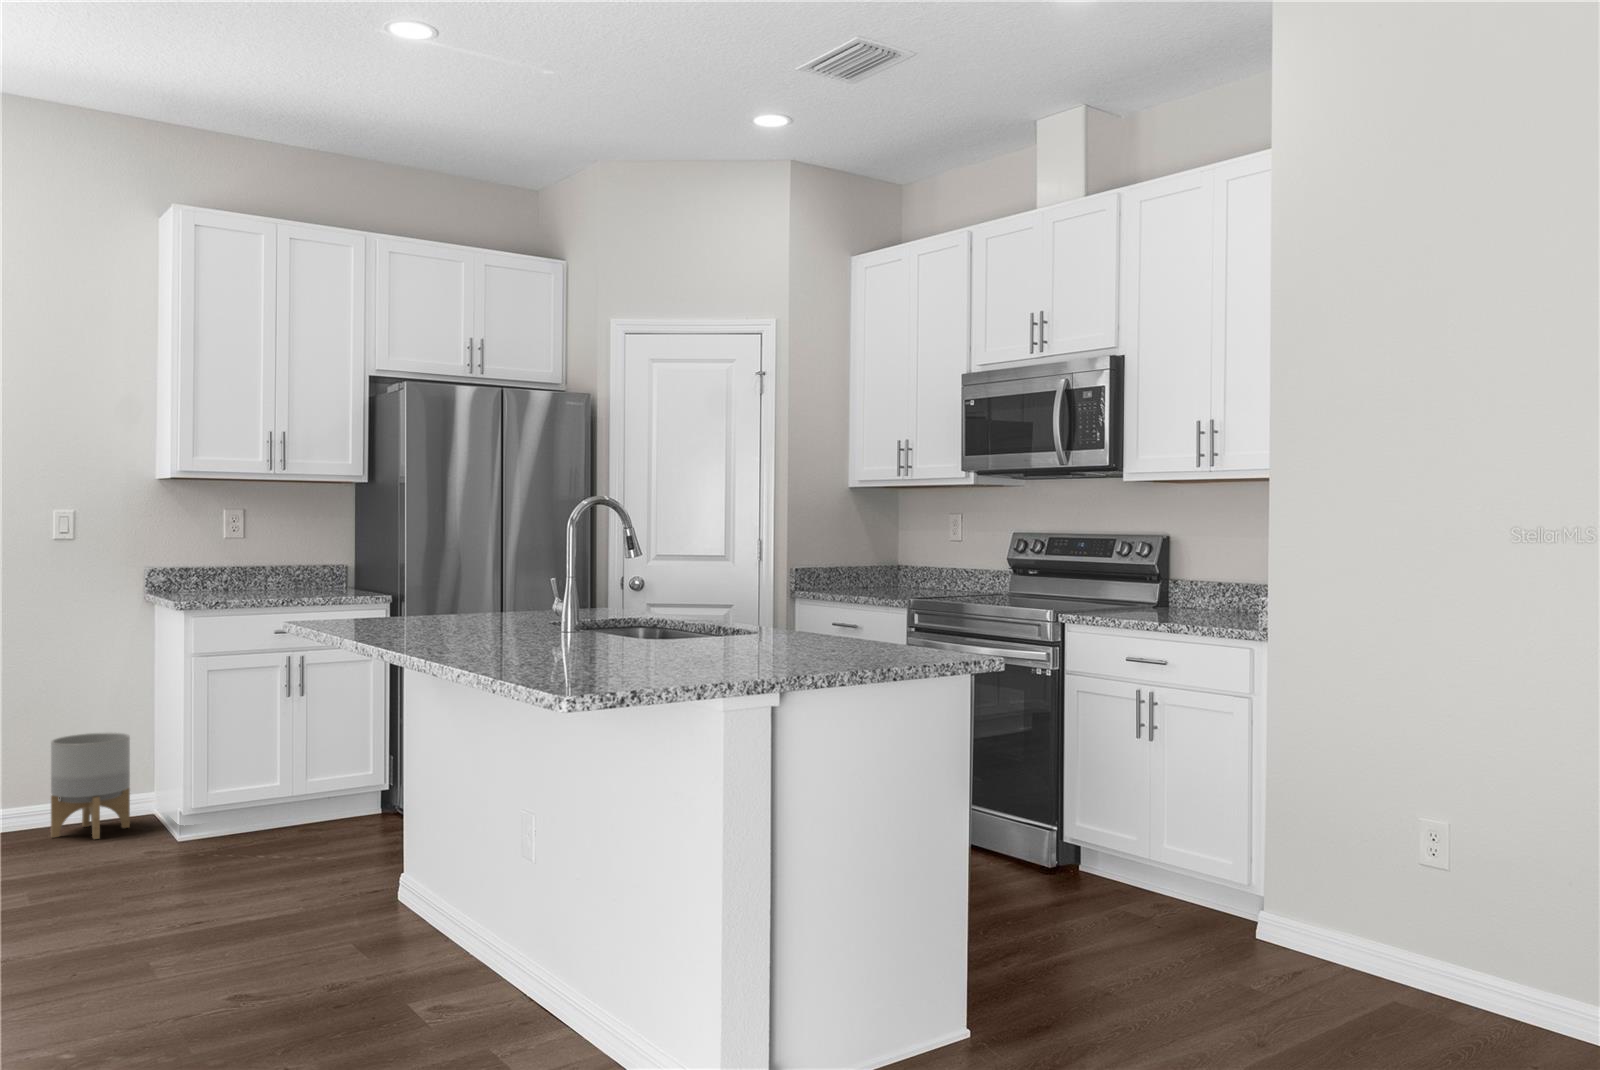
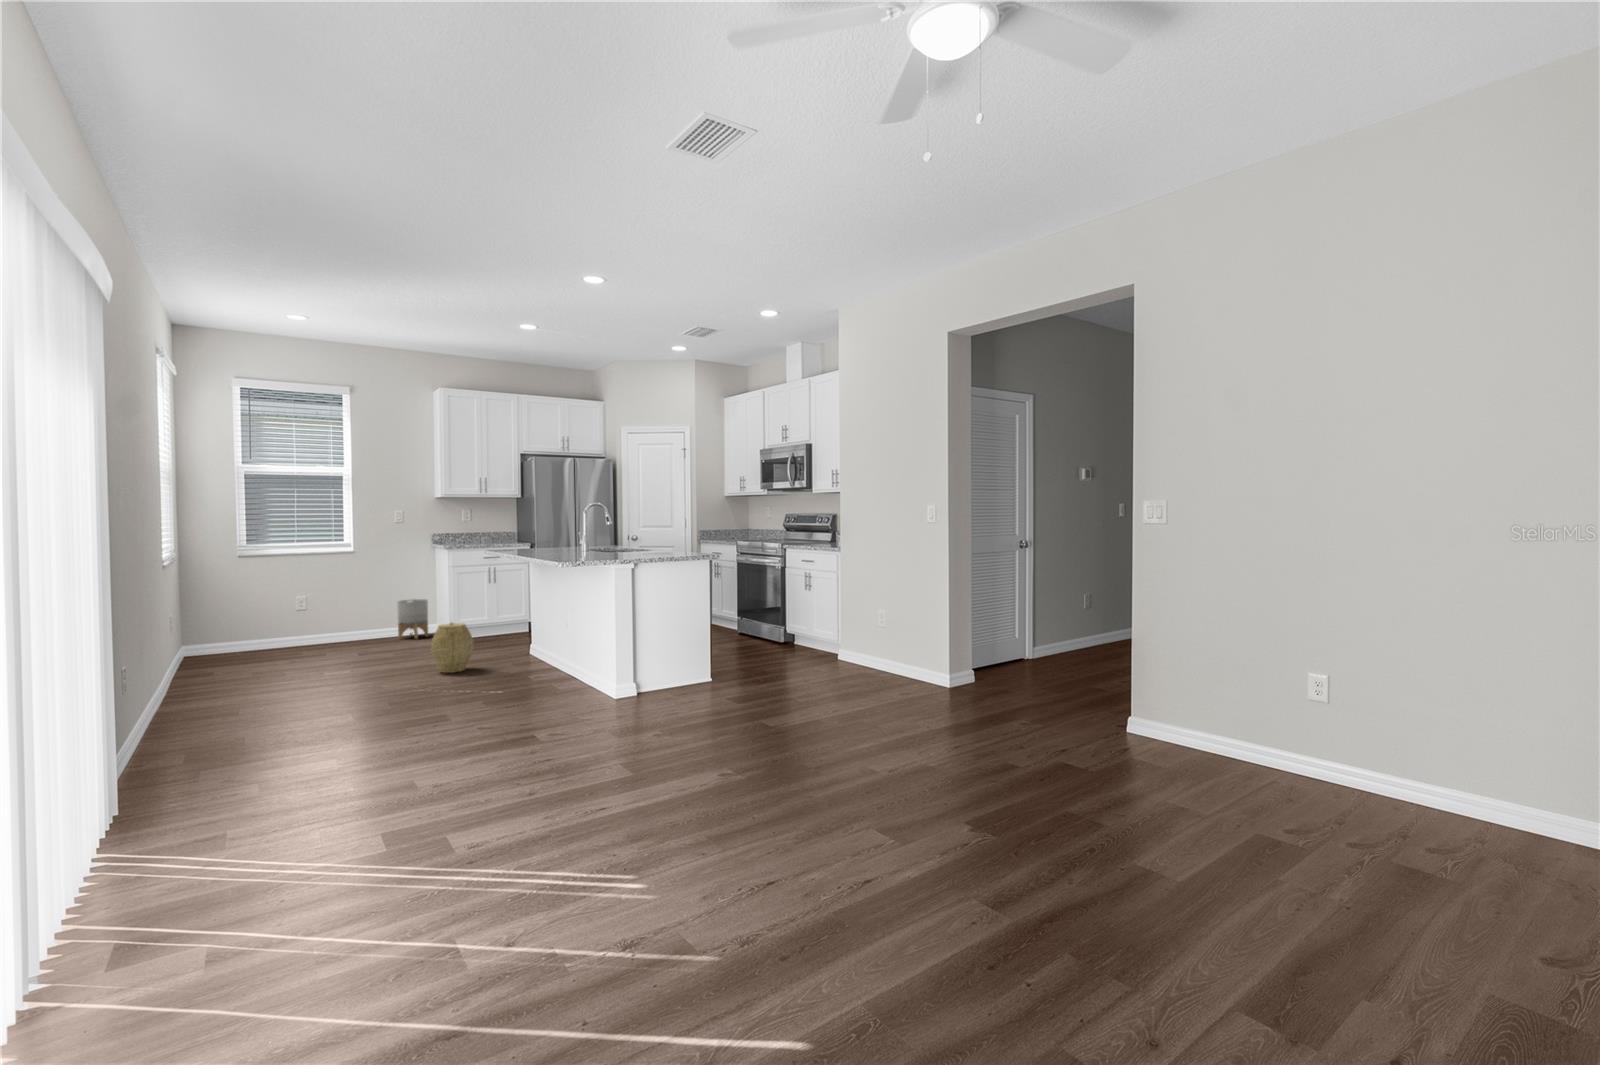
woven basket: none [98,850,232,1011] -> present [431,623,474,673]

